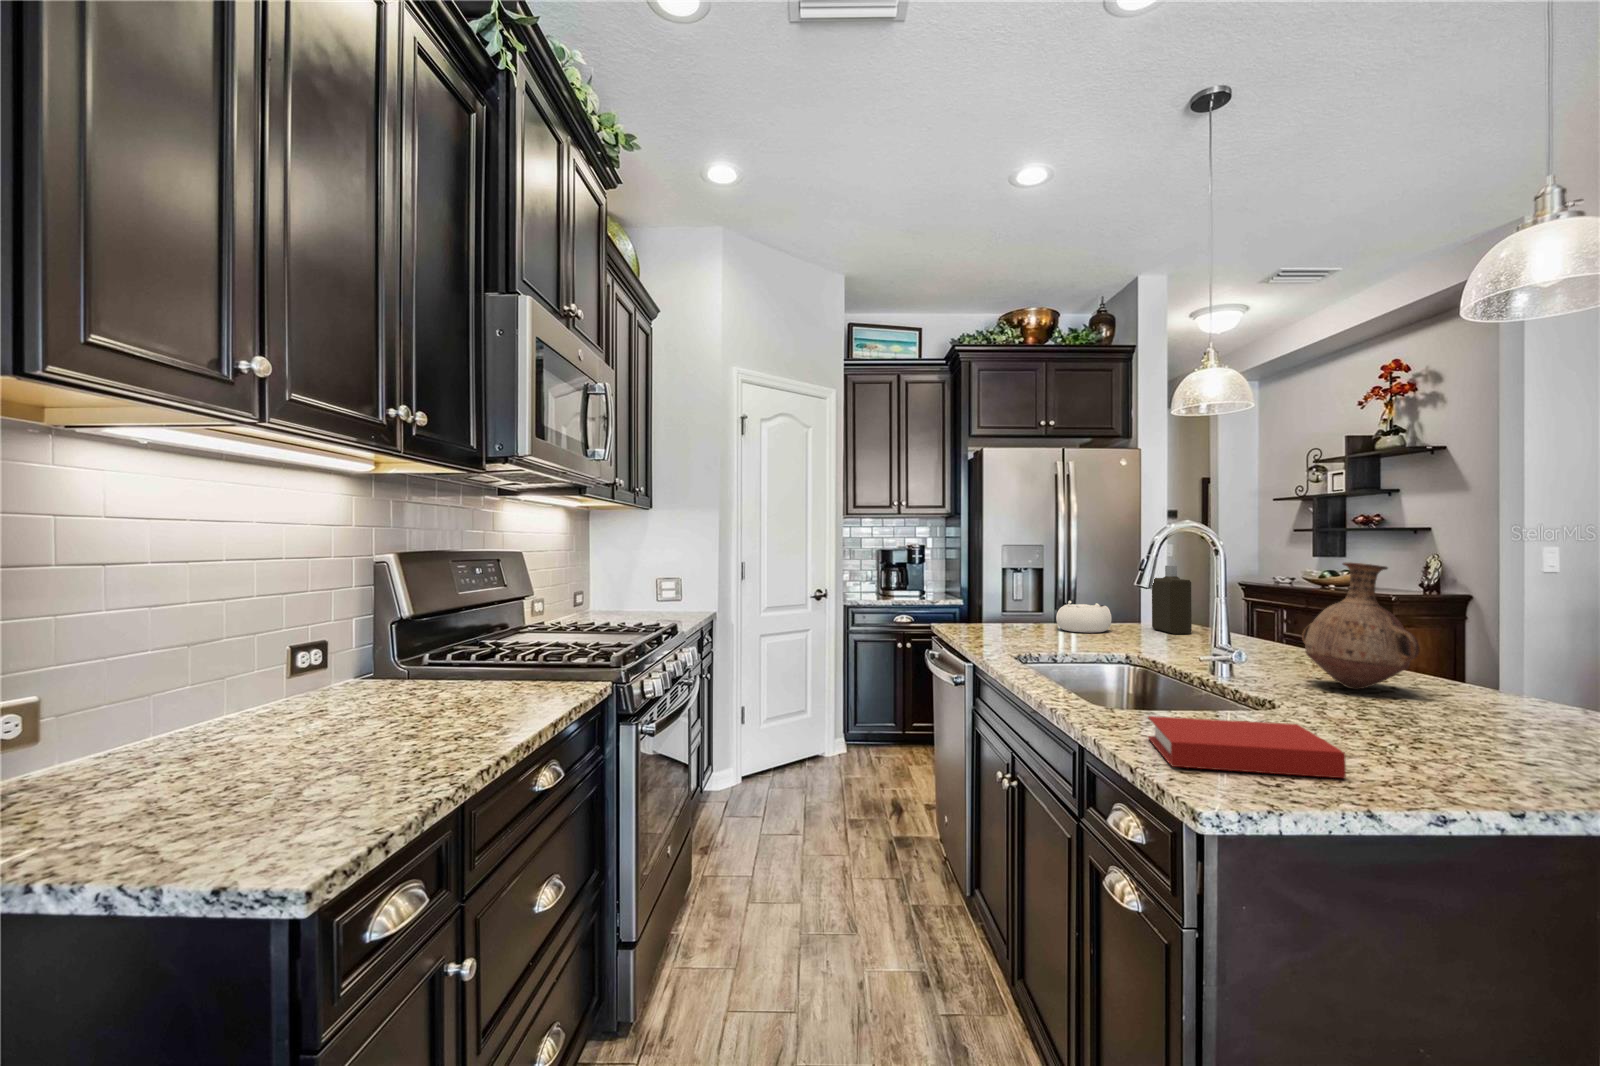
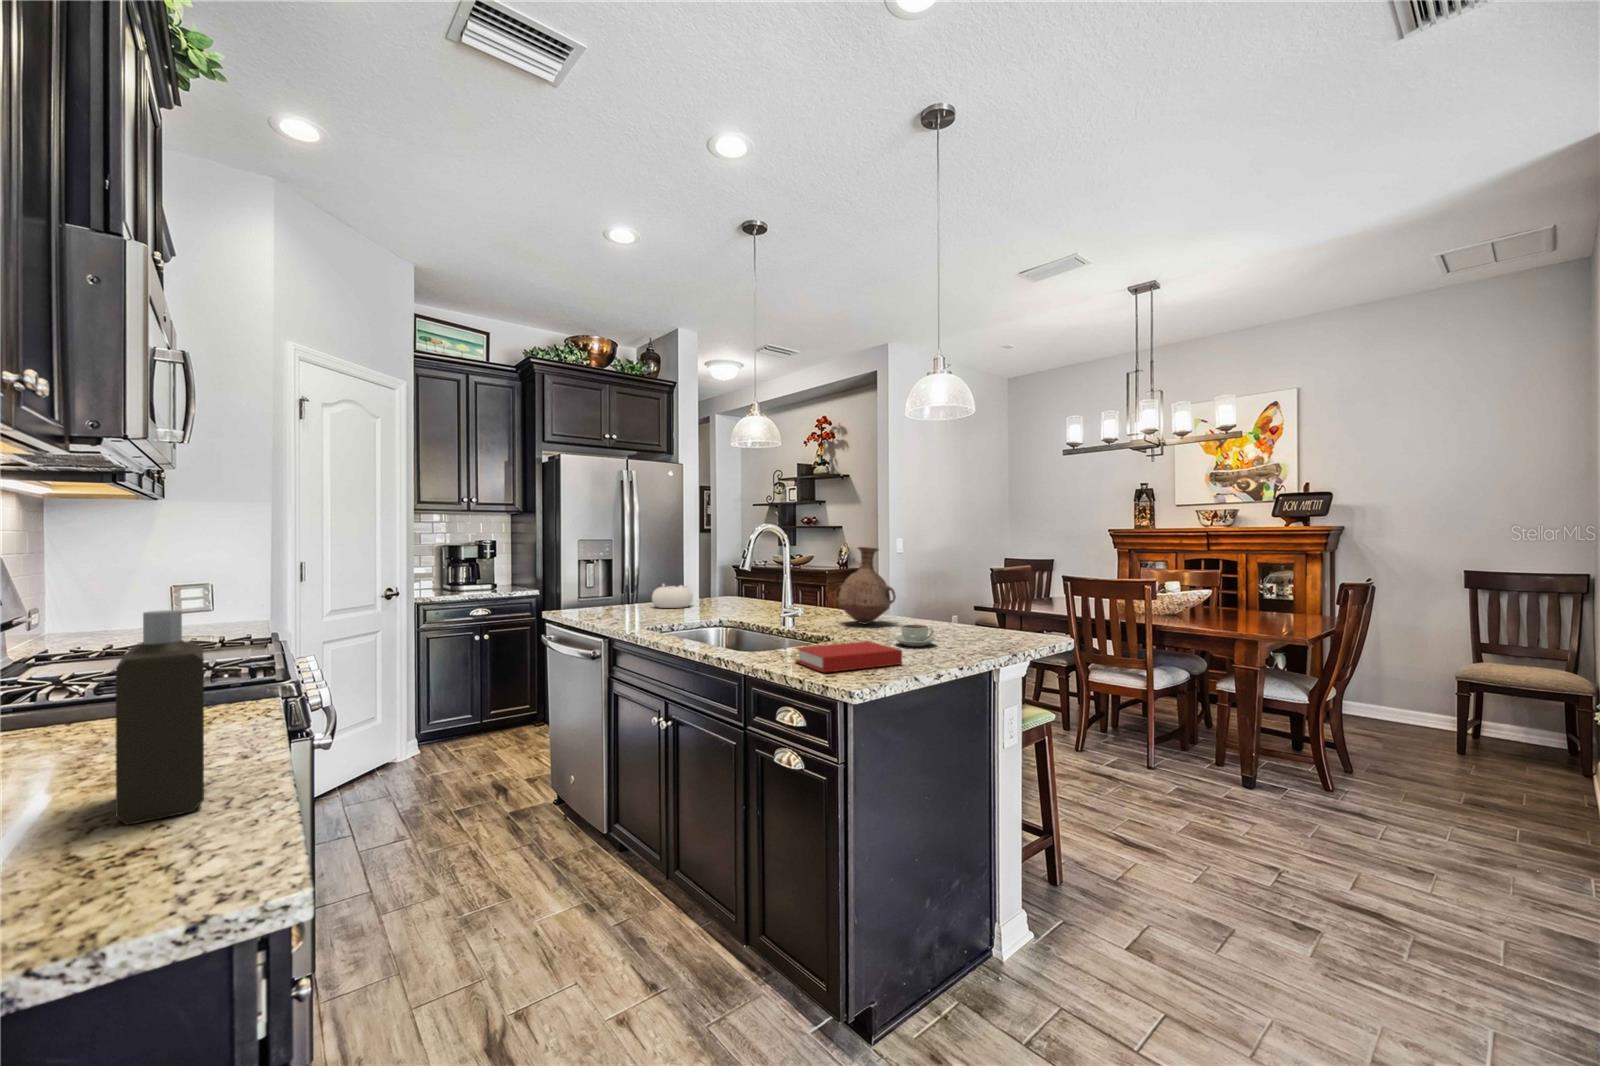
bottle: present [1152,566,1192,634] -> present [115,610,204,825]
coffee cup: none [1373,704,1470,747] -> present [894,625,936,646]

